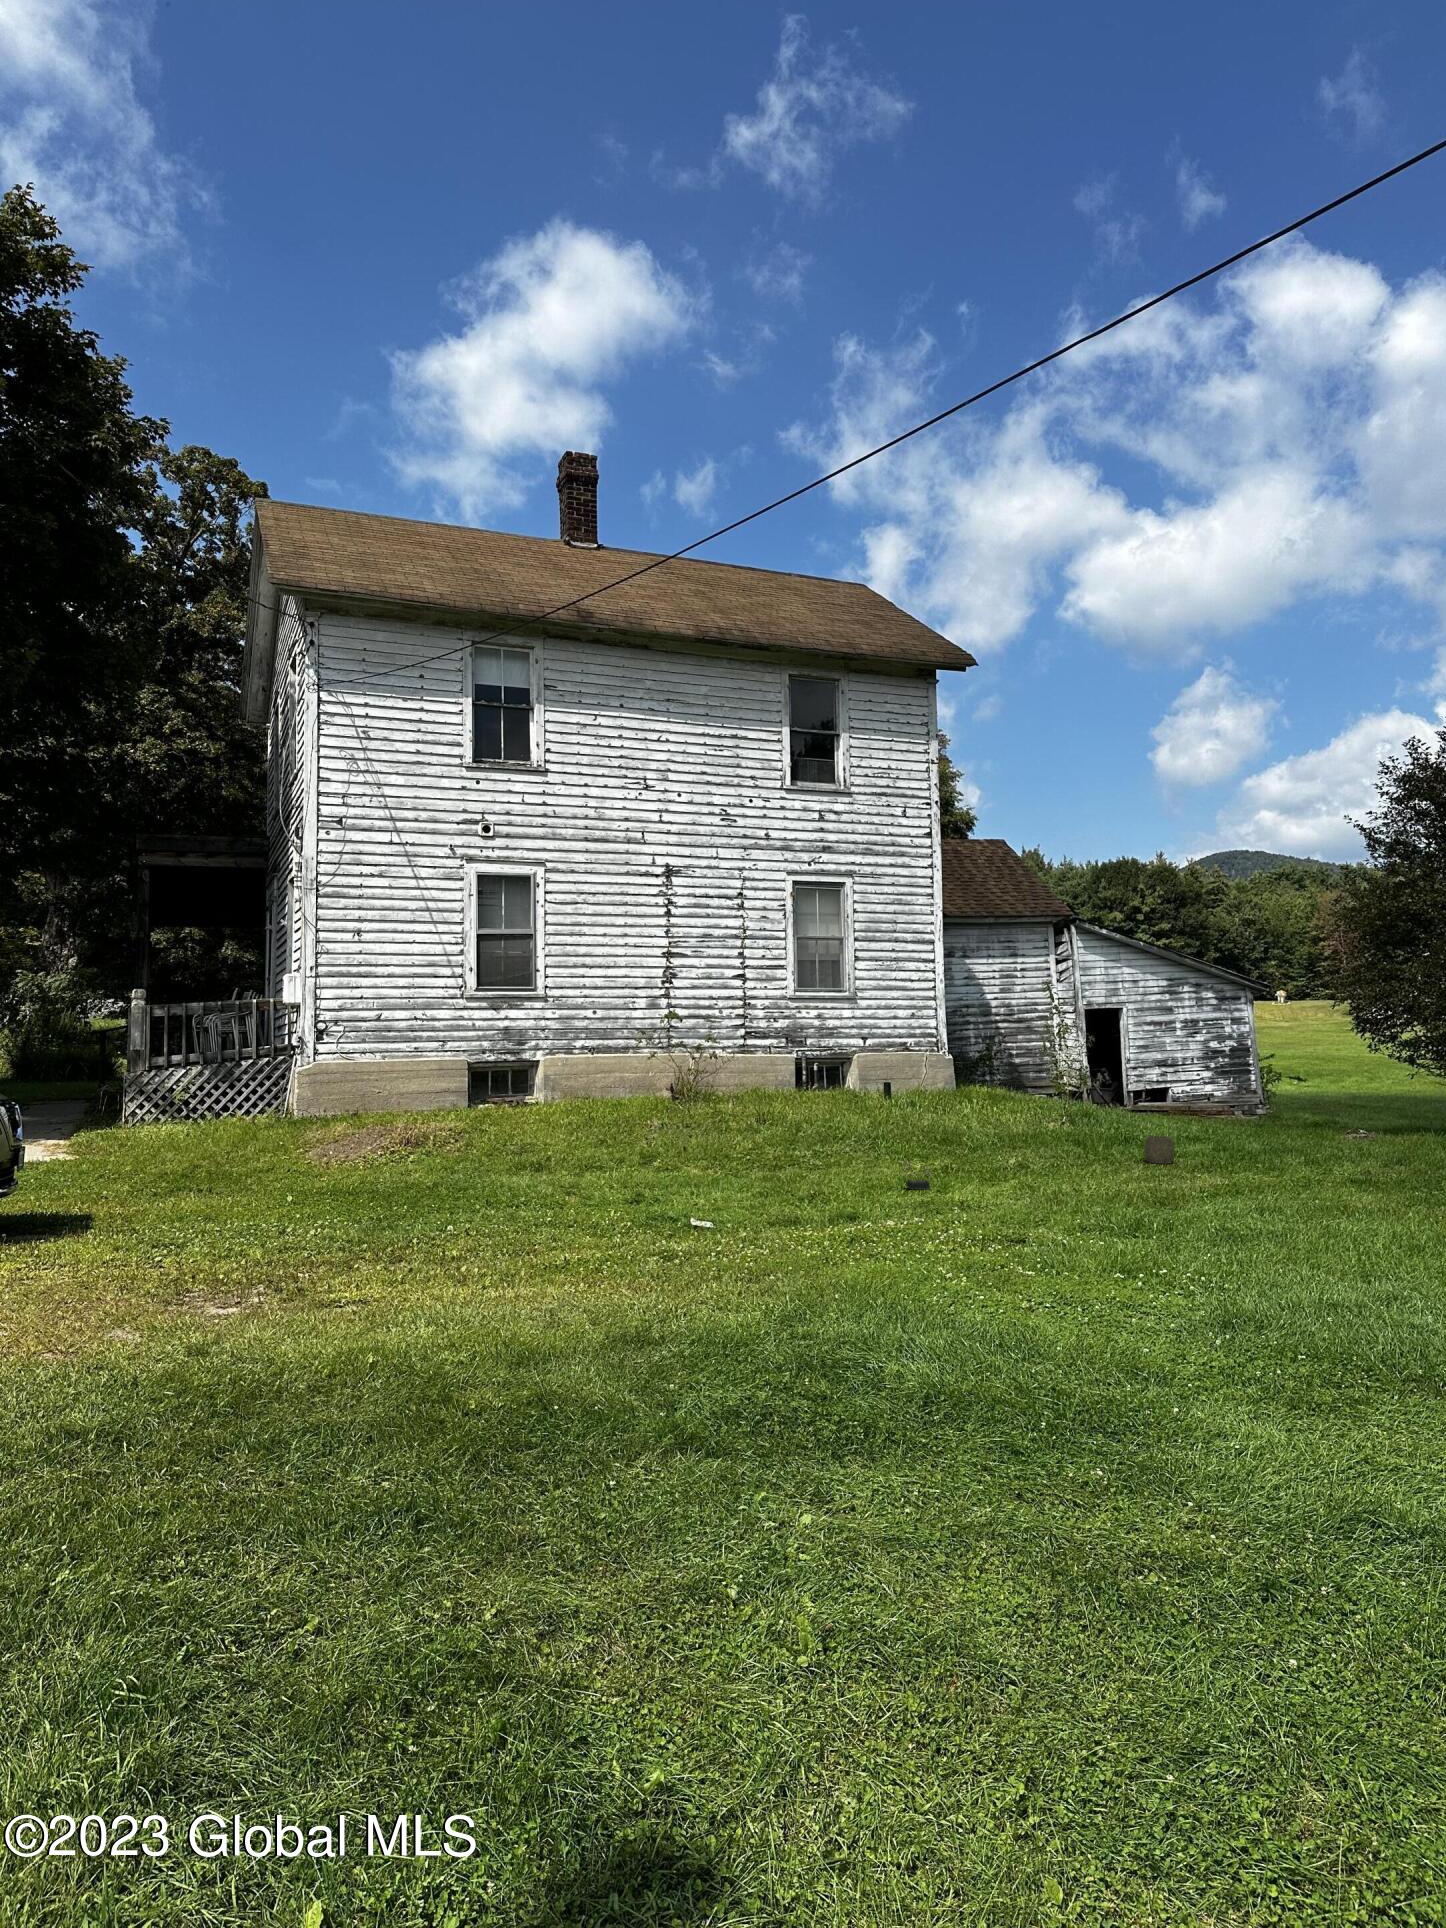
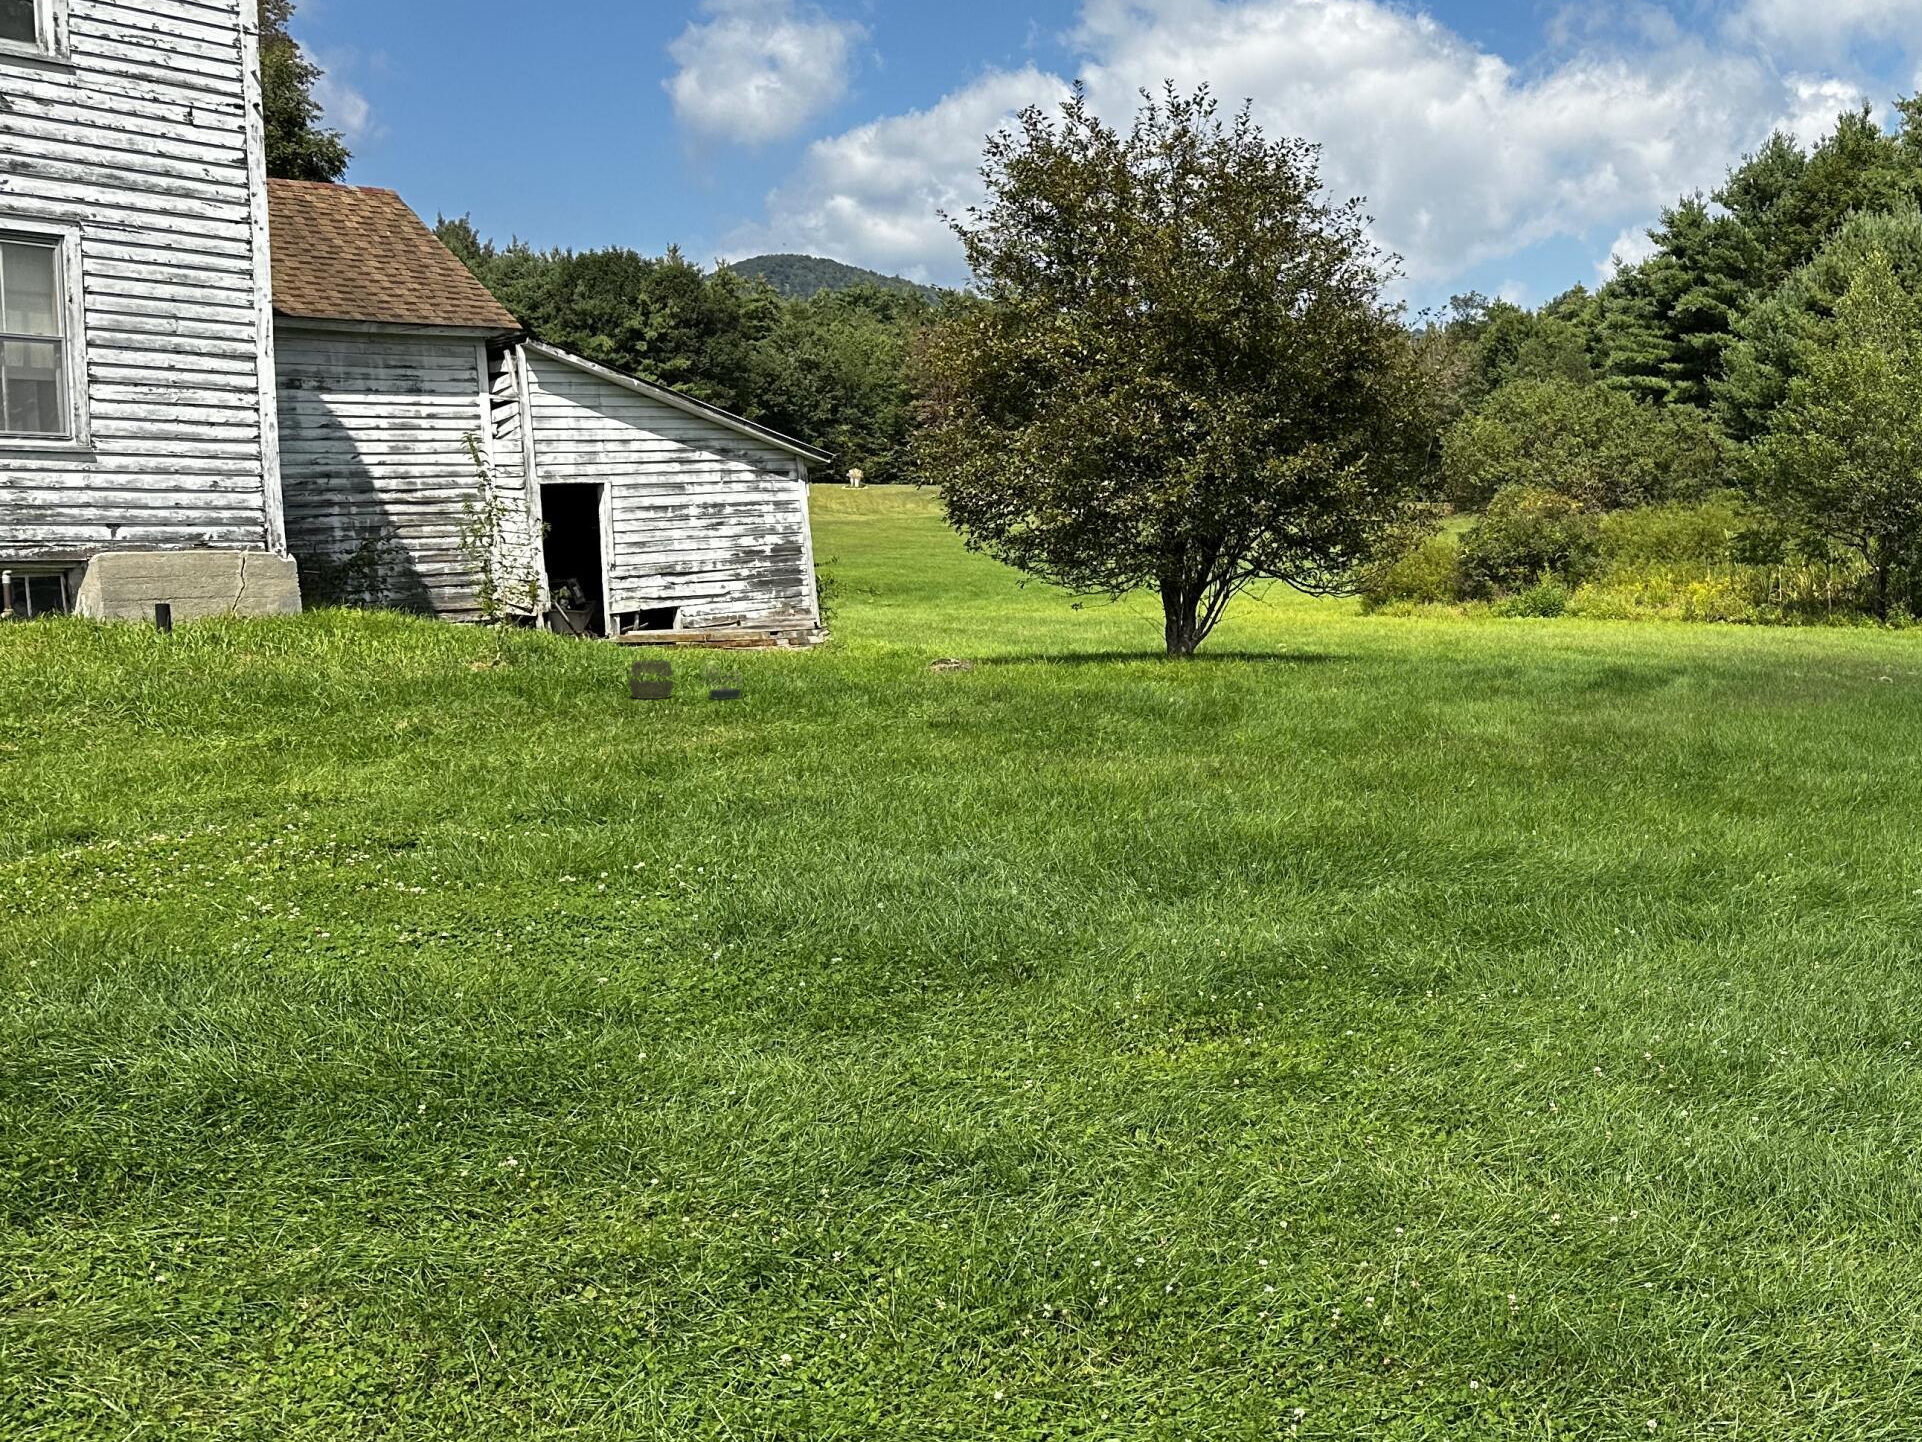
decorative plant: present [901,1162,930,1190] -> present [703,666,741,700]

